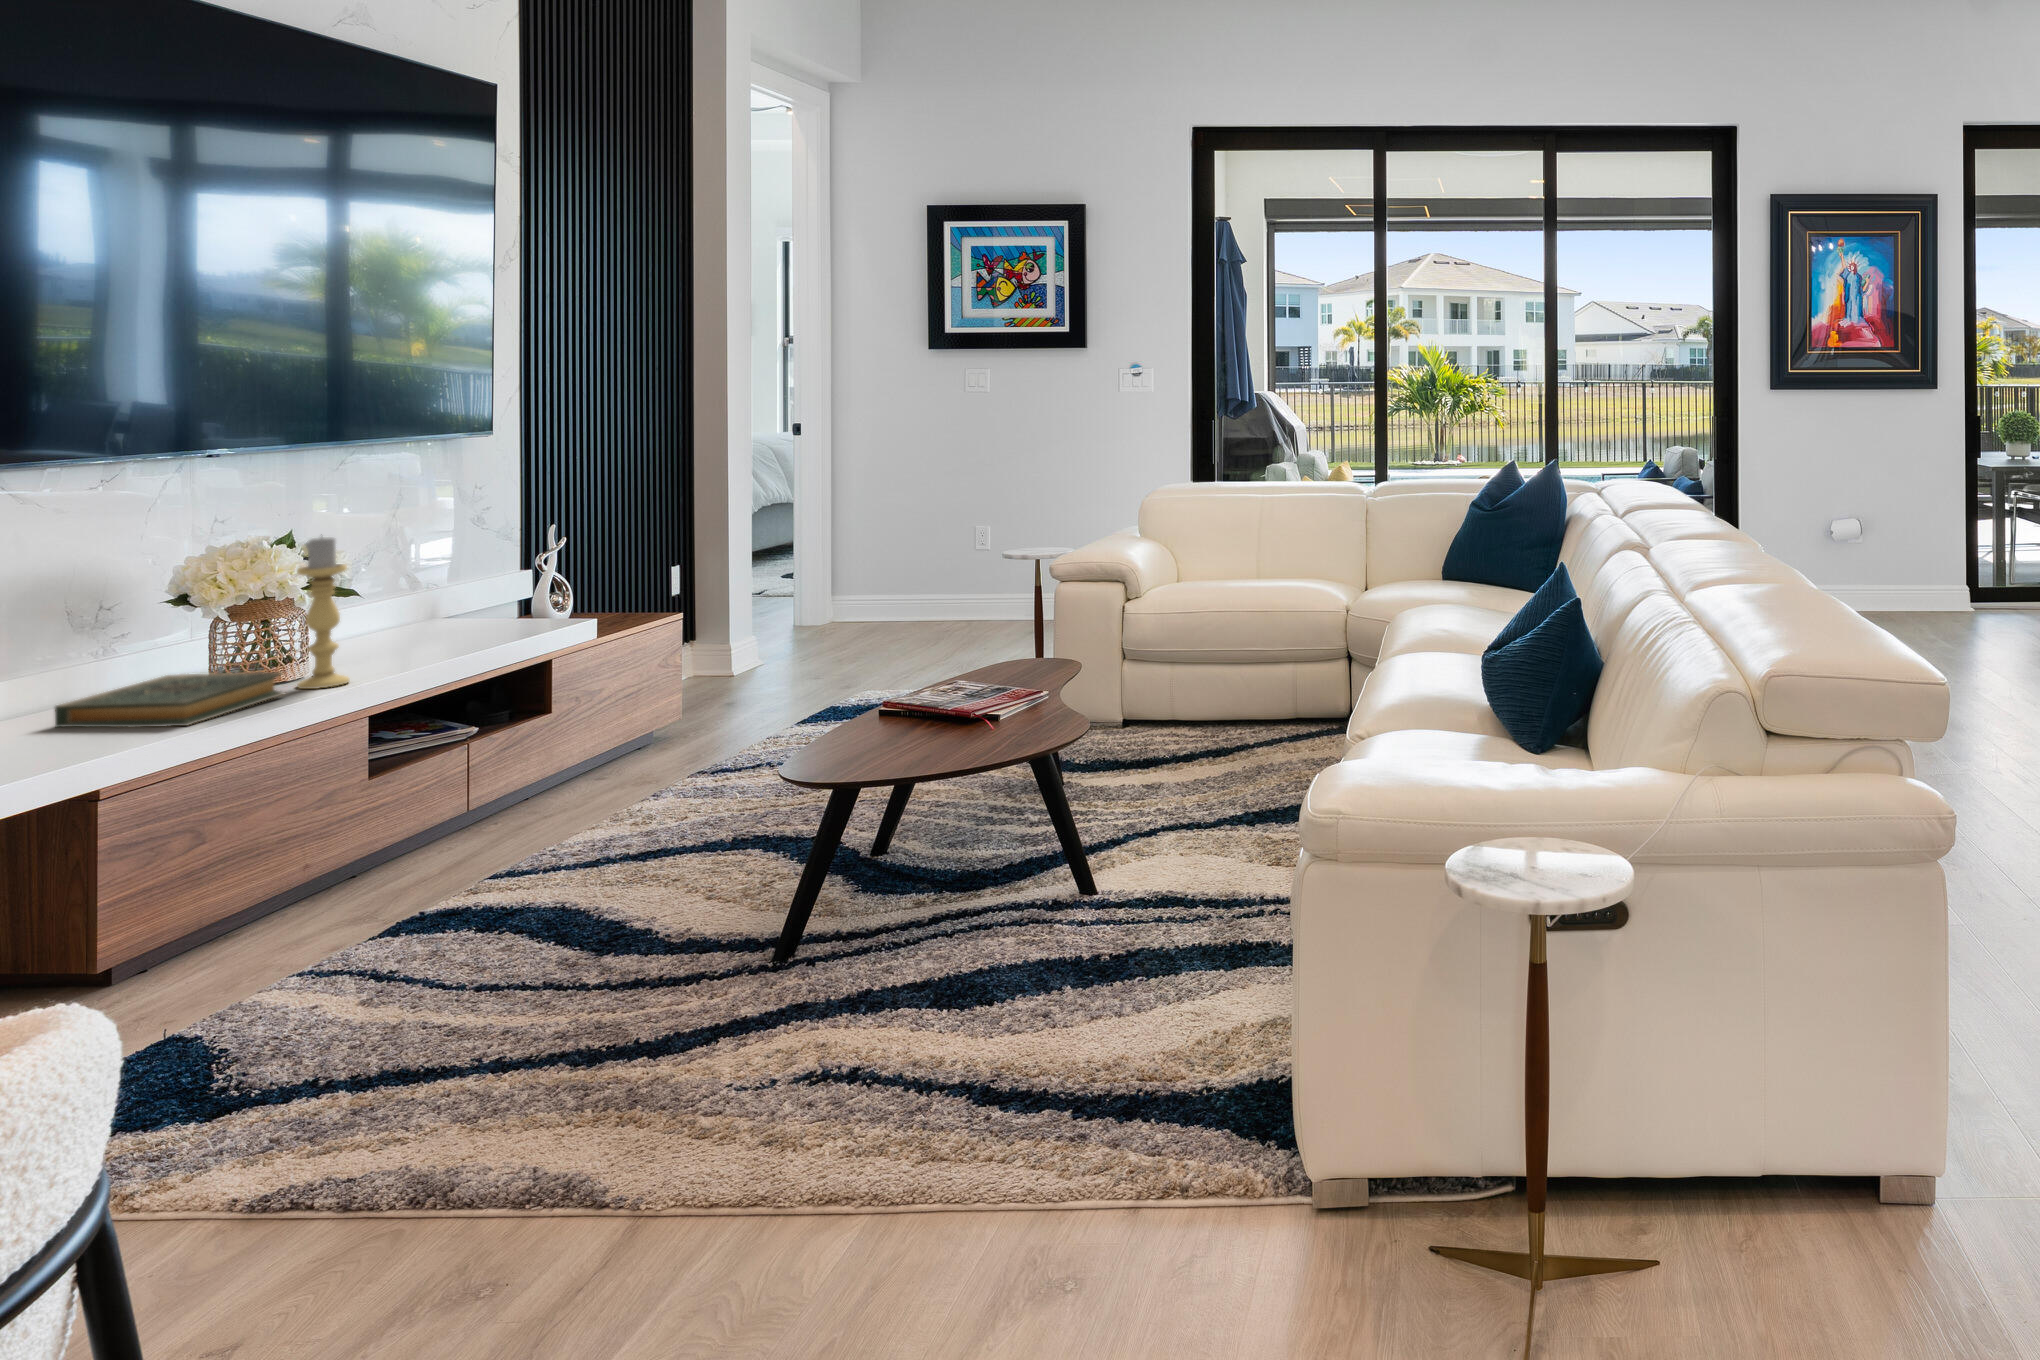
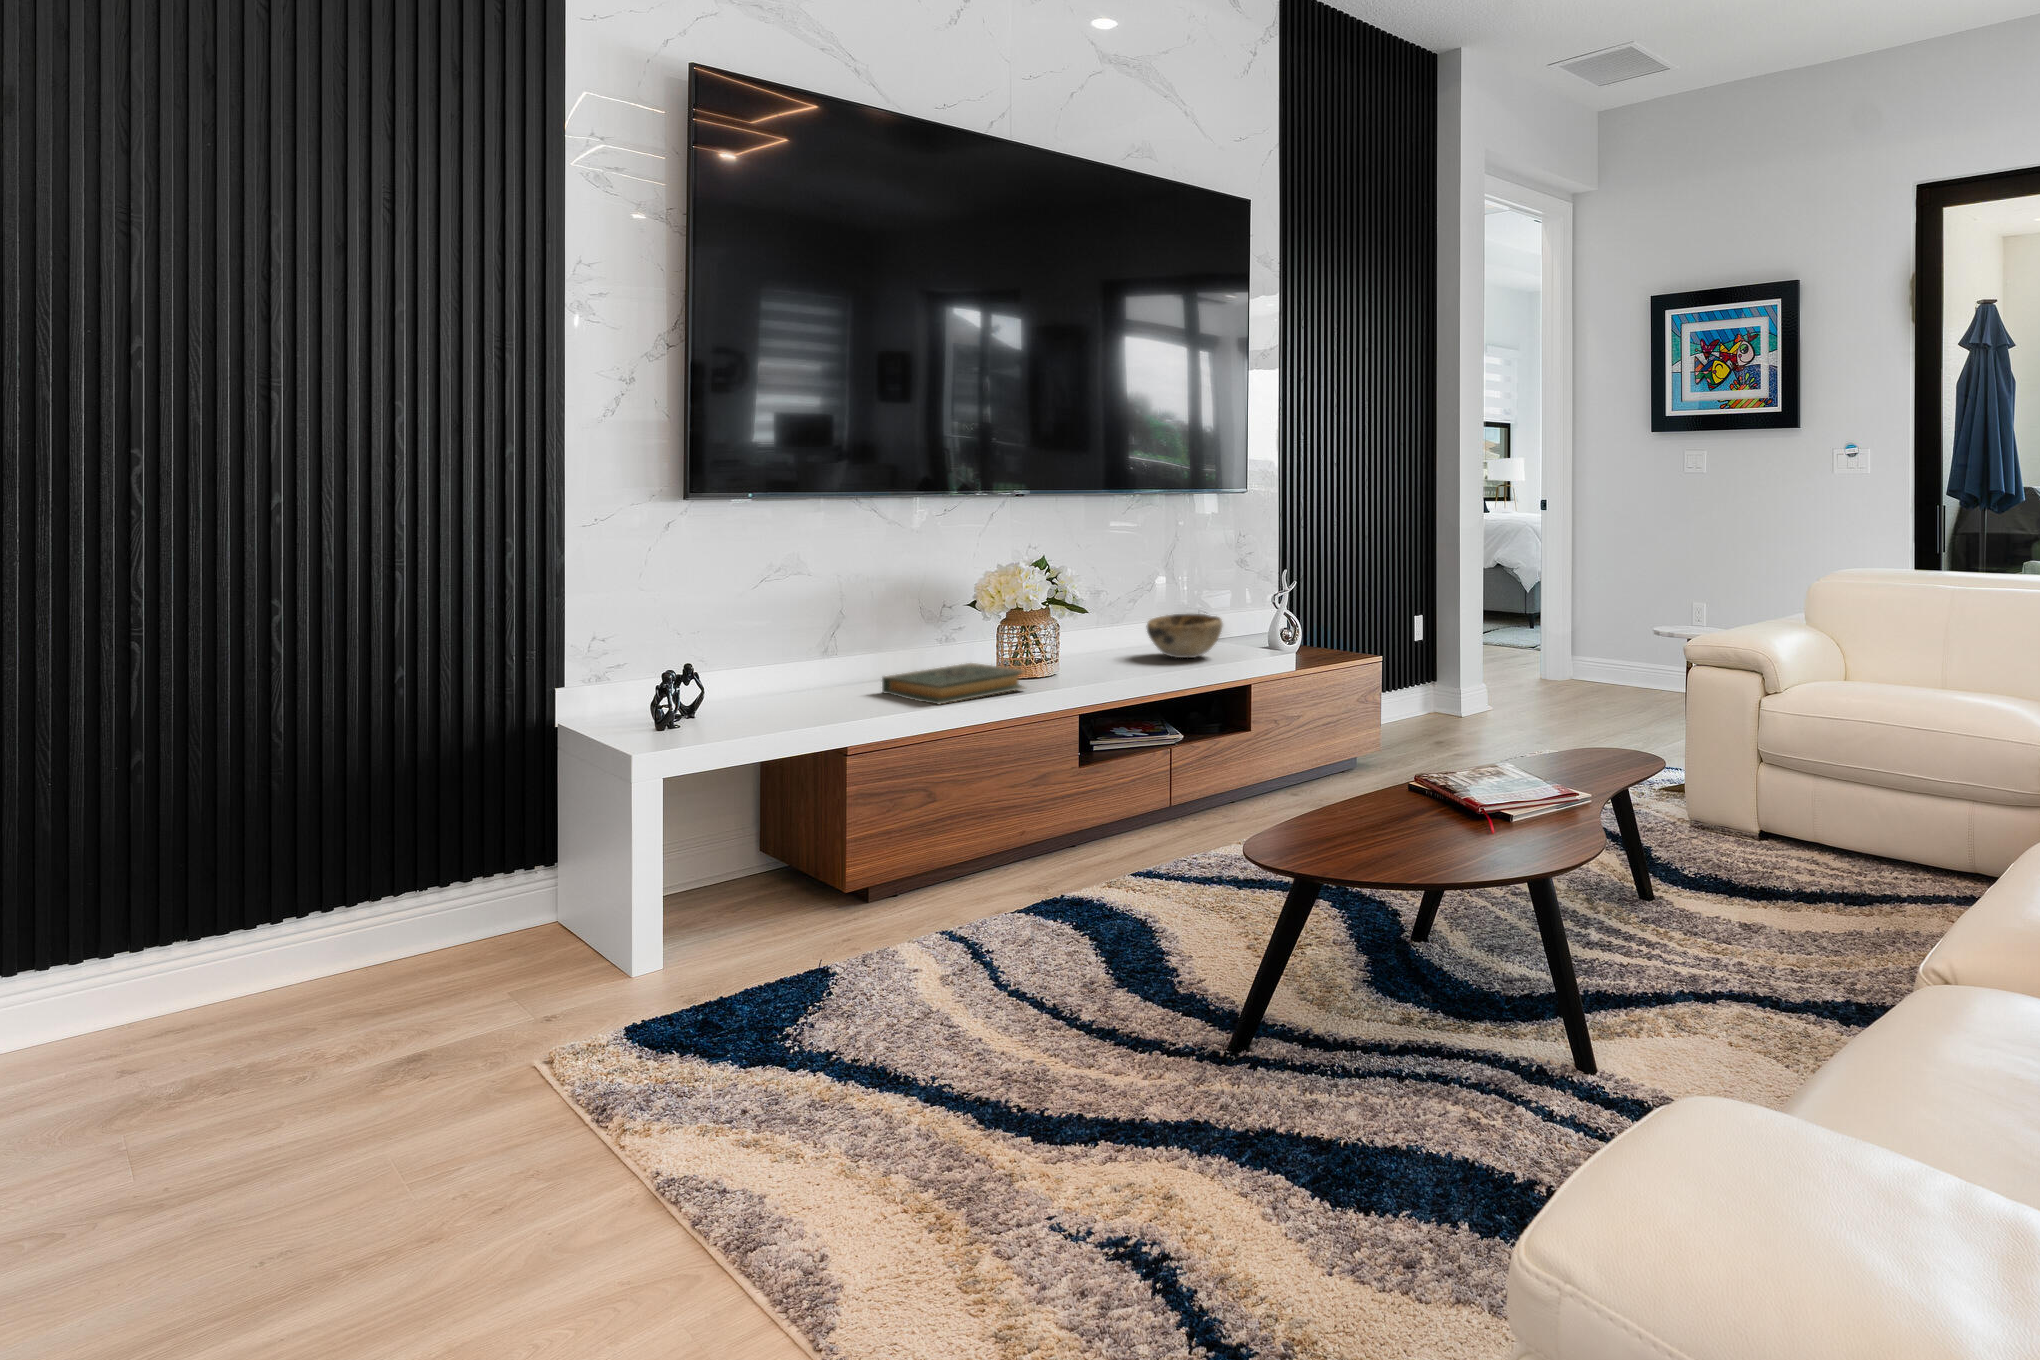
candle holder: present [297,537,350,689] -> none [1044,561,1079,687]
decorative bowl: none [381,584,492,639] -> present [1146,614,1223,658]

